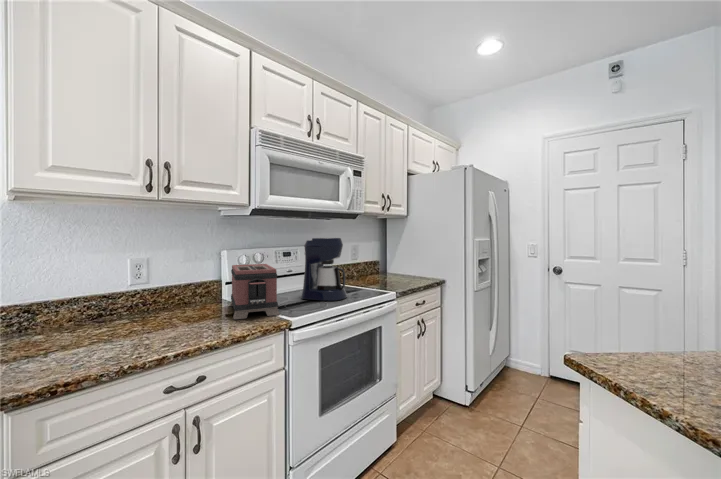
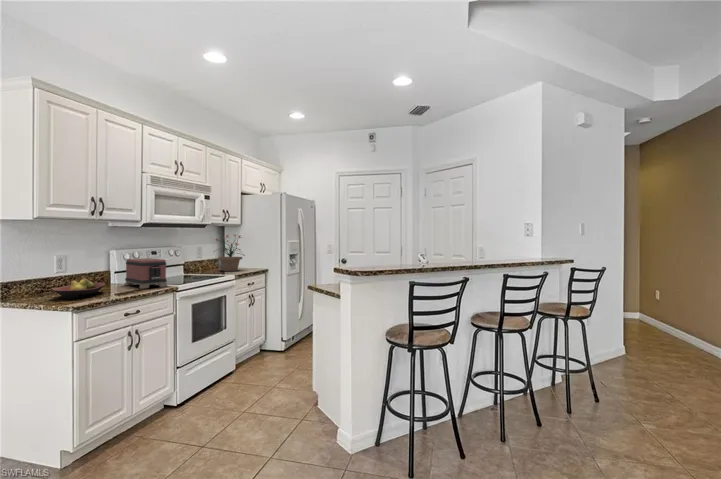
potted plant: none [371,228,413,281] -> present [216,235,245,271]
coffee maker: present [301,238,347,301] -> none [172,241,203,281]
fruit bowl: none [56,301,176,345] -> present [53,278,106,299]

